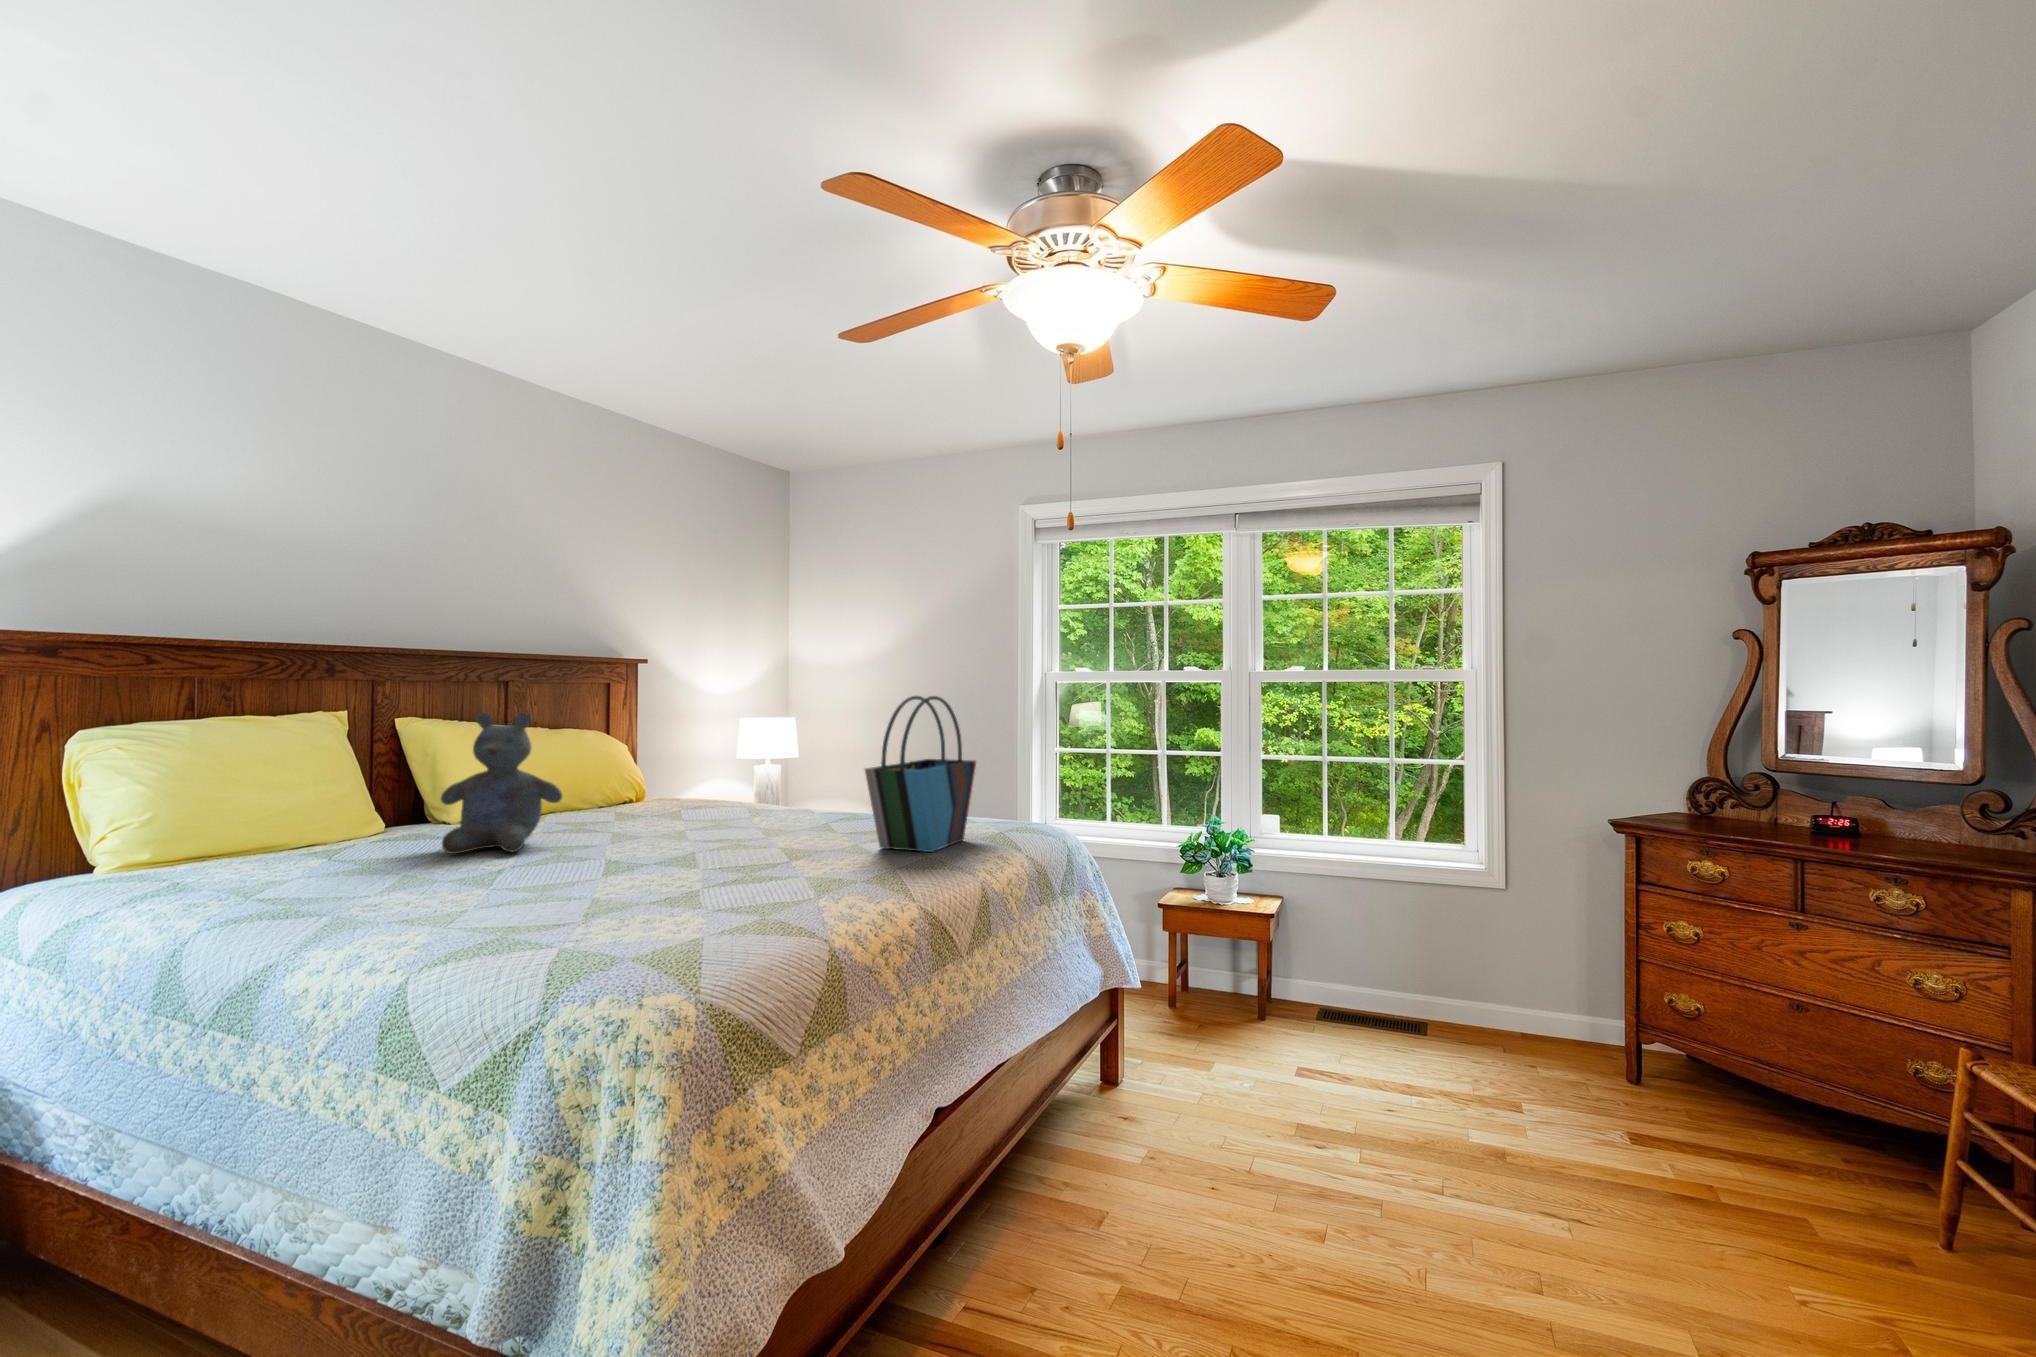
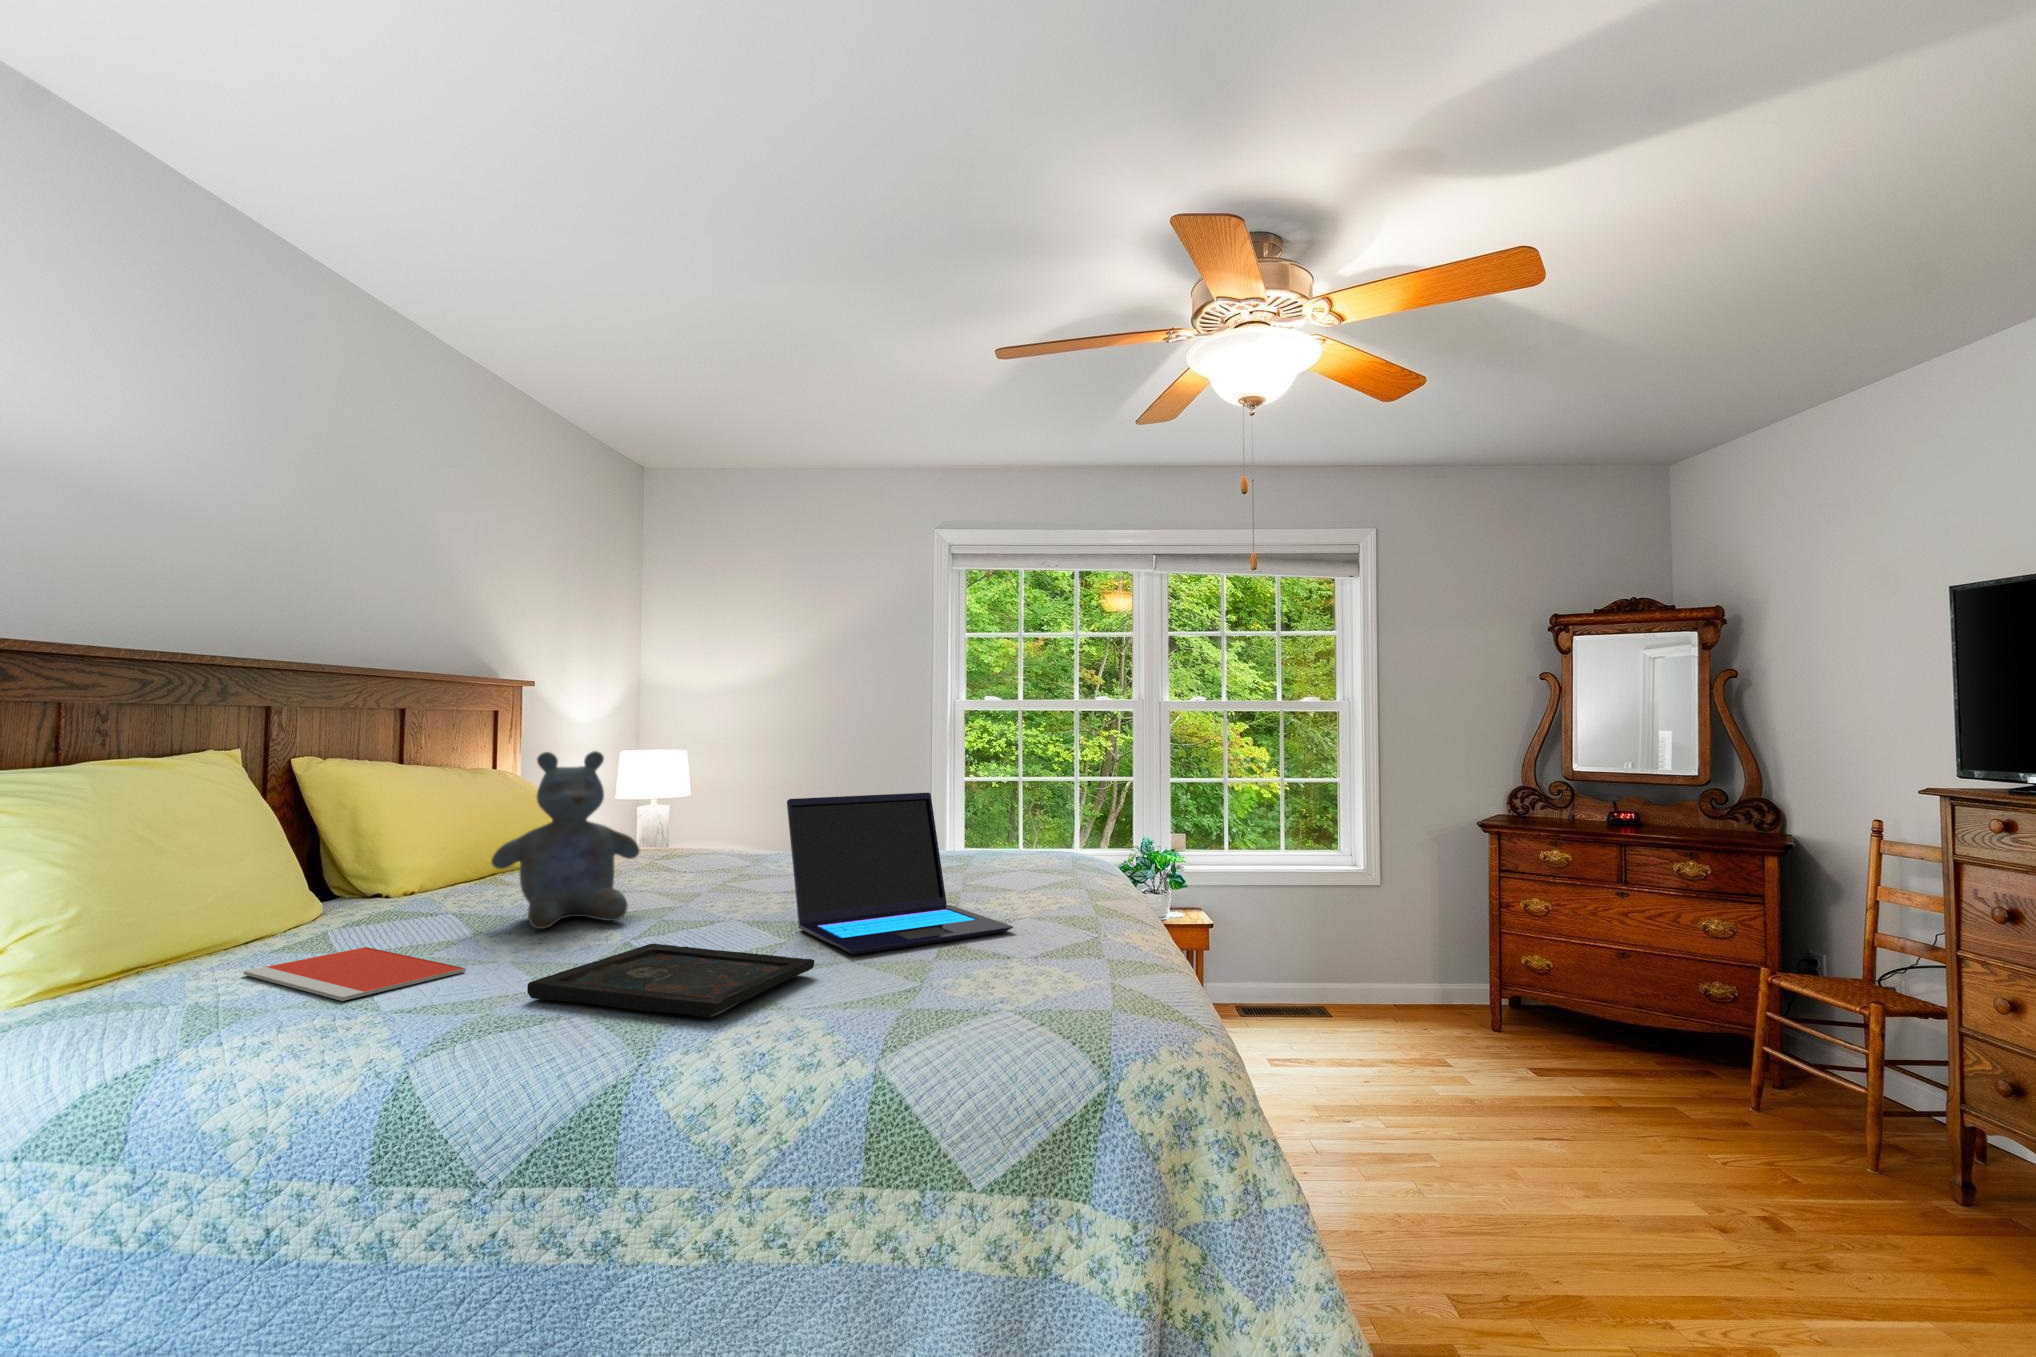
tote bag: present [865,696,976,852] -> none [1004,727,1069,885]
laptop: none [586,755,773,893] -> present [787,793,1013,954]
notebook: none [221,857,334,890] -> present [244,947,466,1001]
tray: none [311,869,524,926] -> present [527,944,814,1017]

